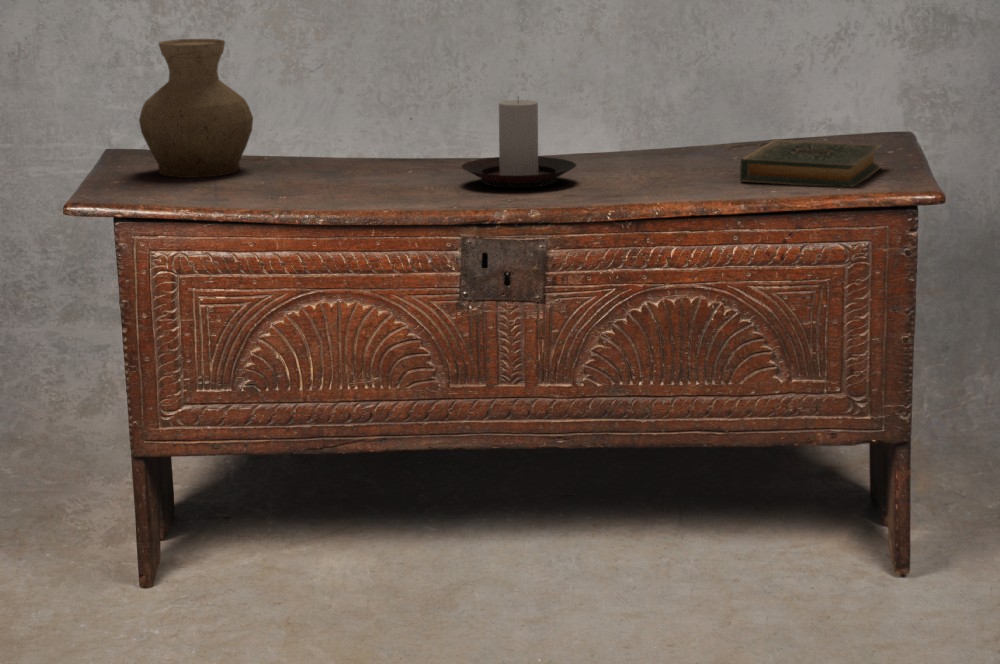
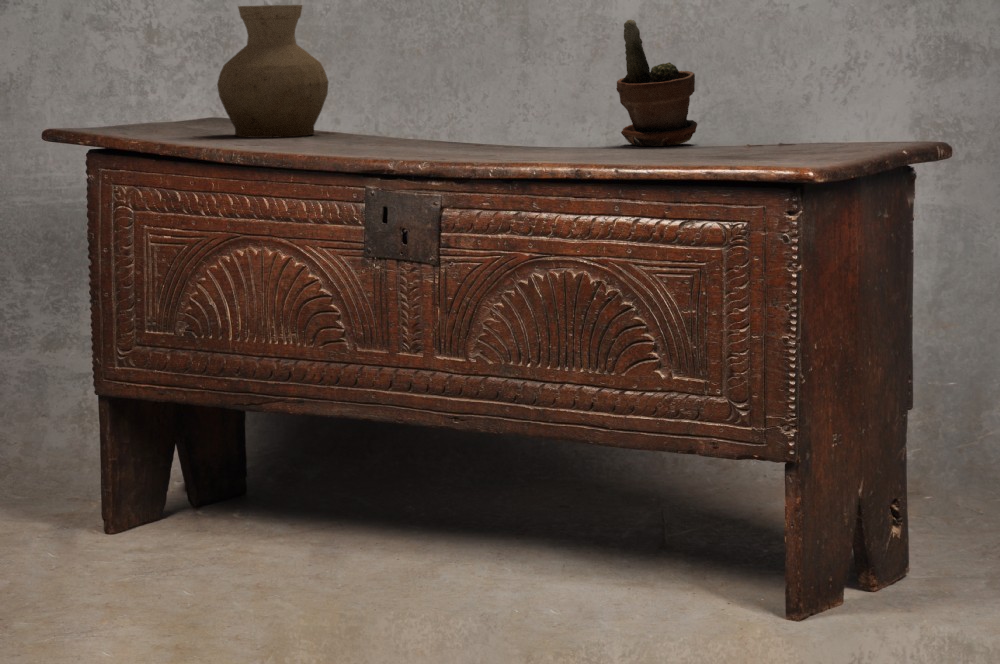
potted plant: none [626,57,695,171] -> present [616,20,697,146]
candle holder: present [462,99,576,188] -> none [412,53,535,148]
hardback book: present [740,140,881,187] -> none [668,118,868,160]

